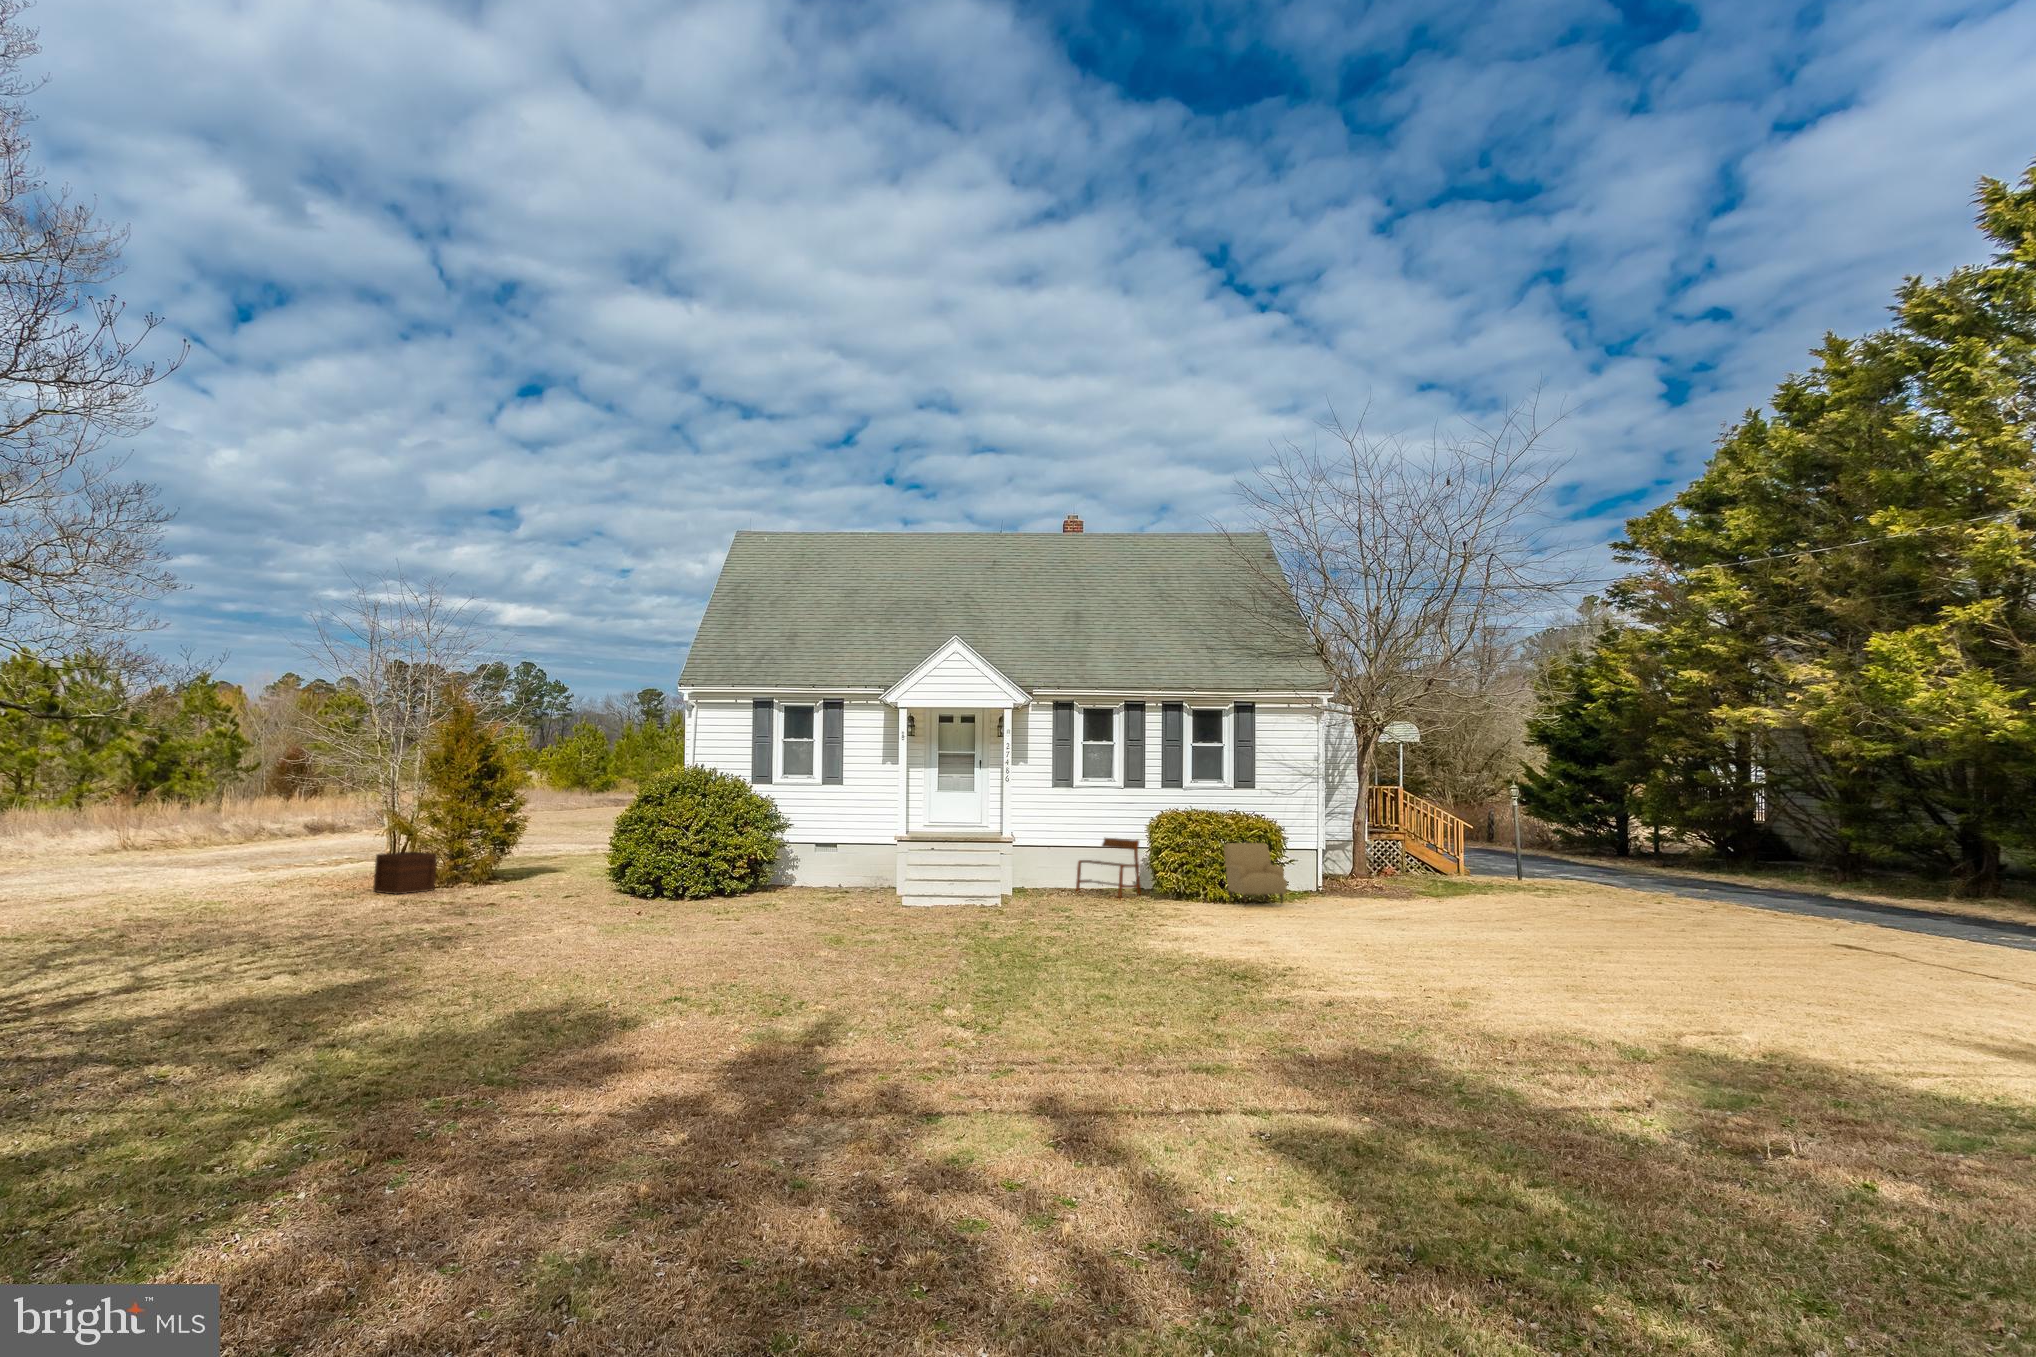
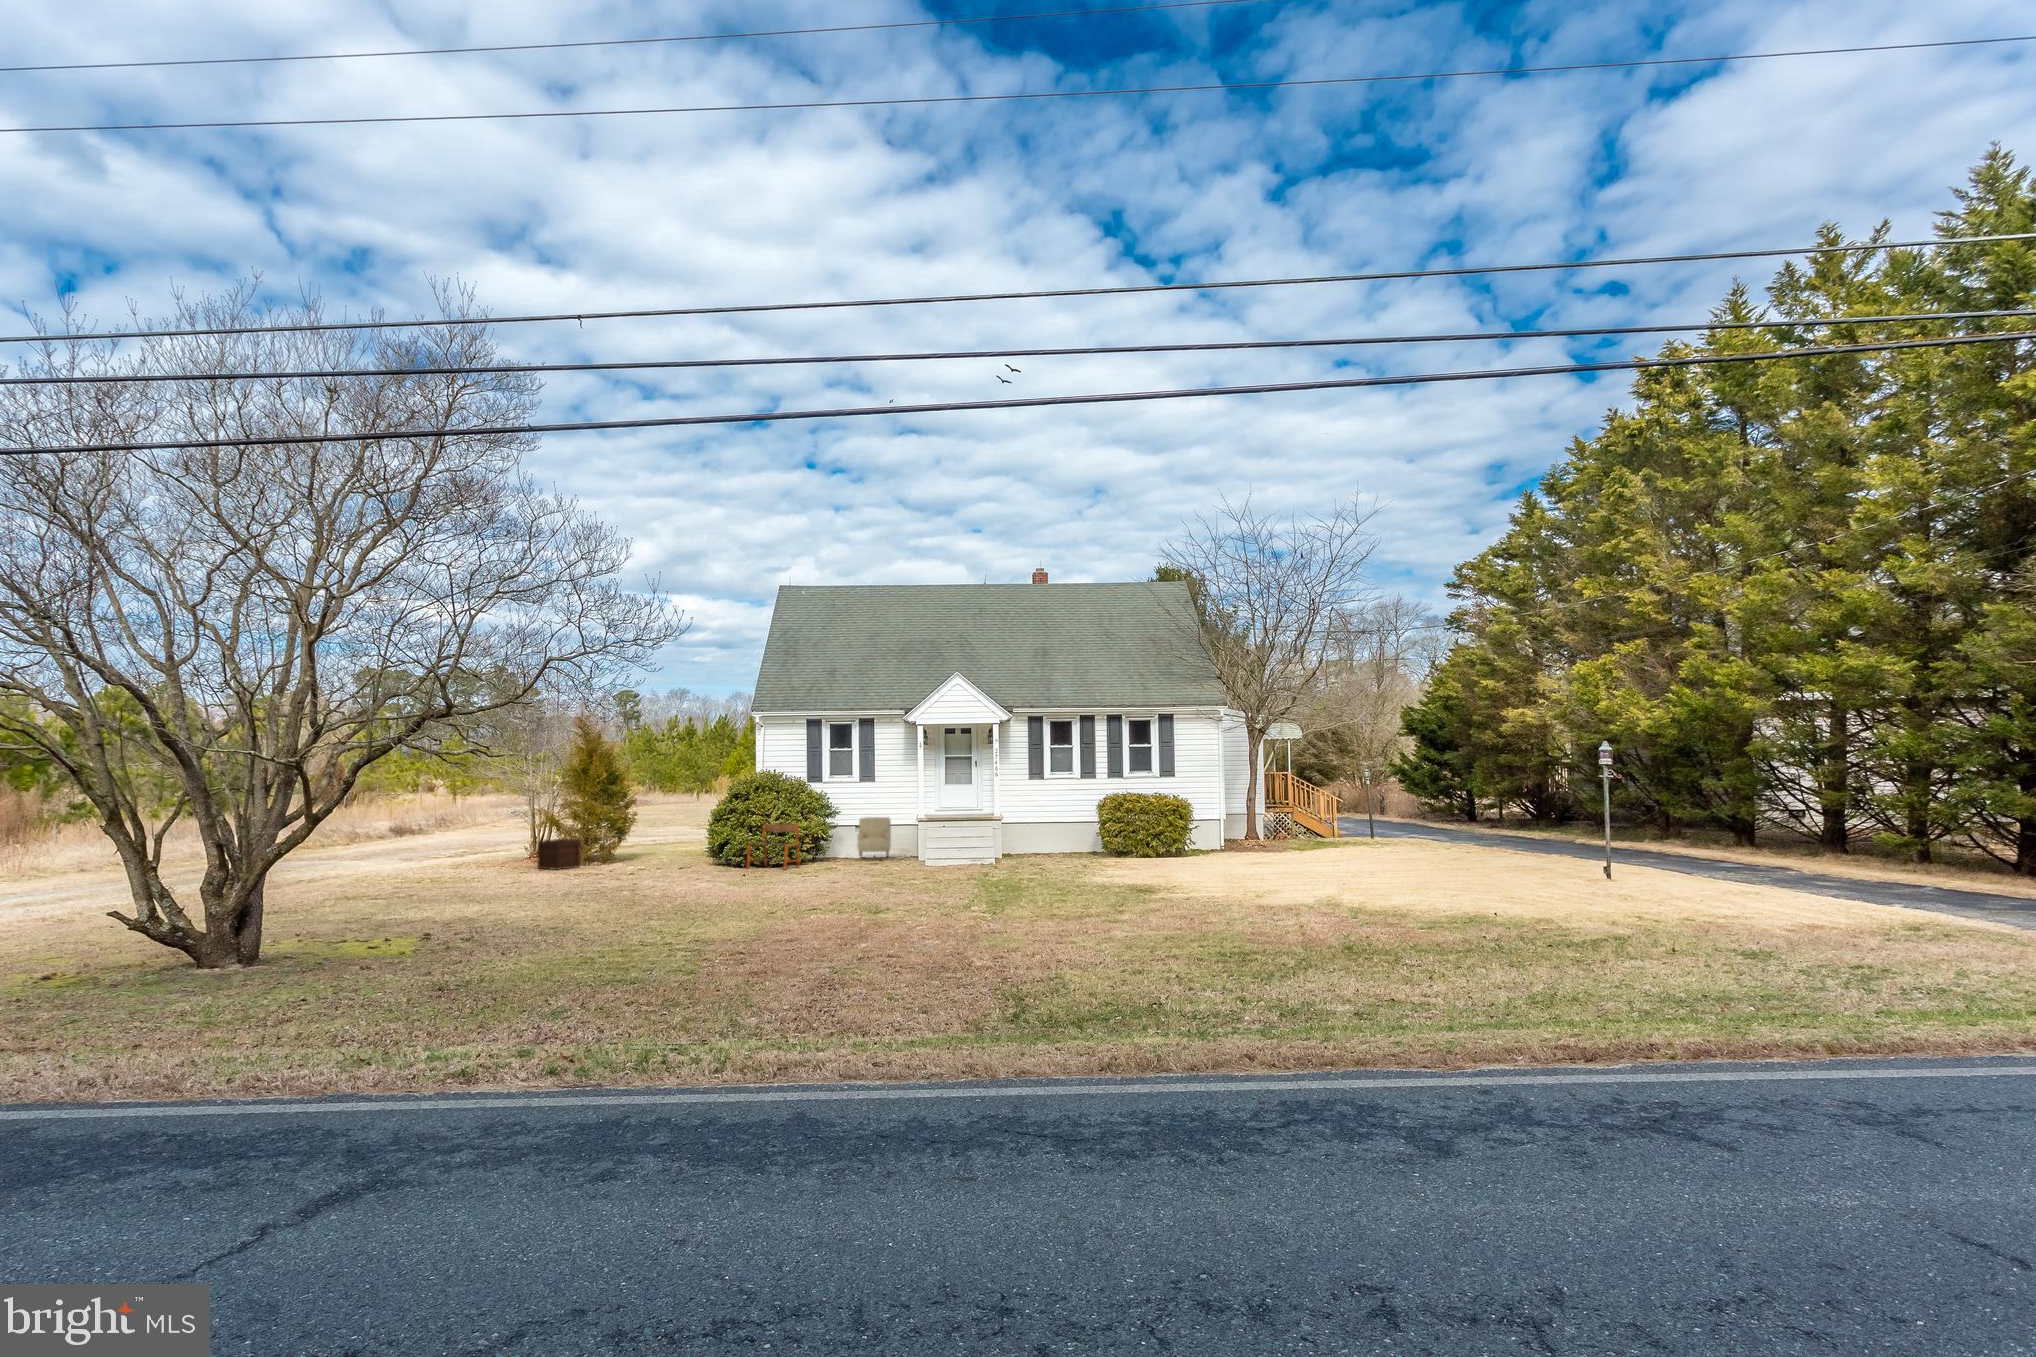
bench: present [1076,838,1141,898] -> present [746,824,800,870]
chair: present [1224,843,1287,903] -> present [857,817,891,858]

